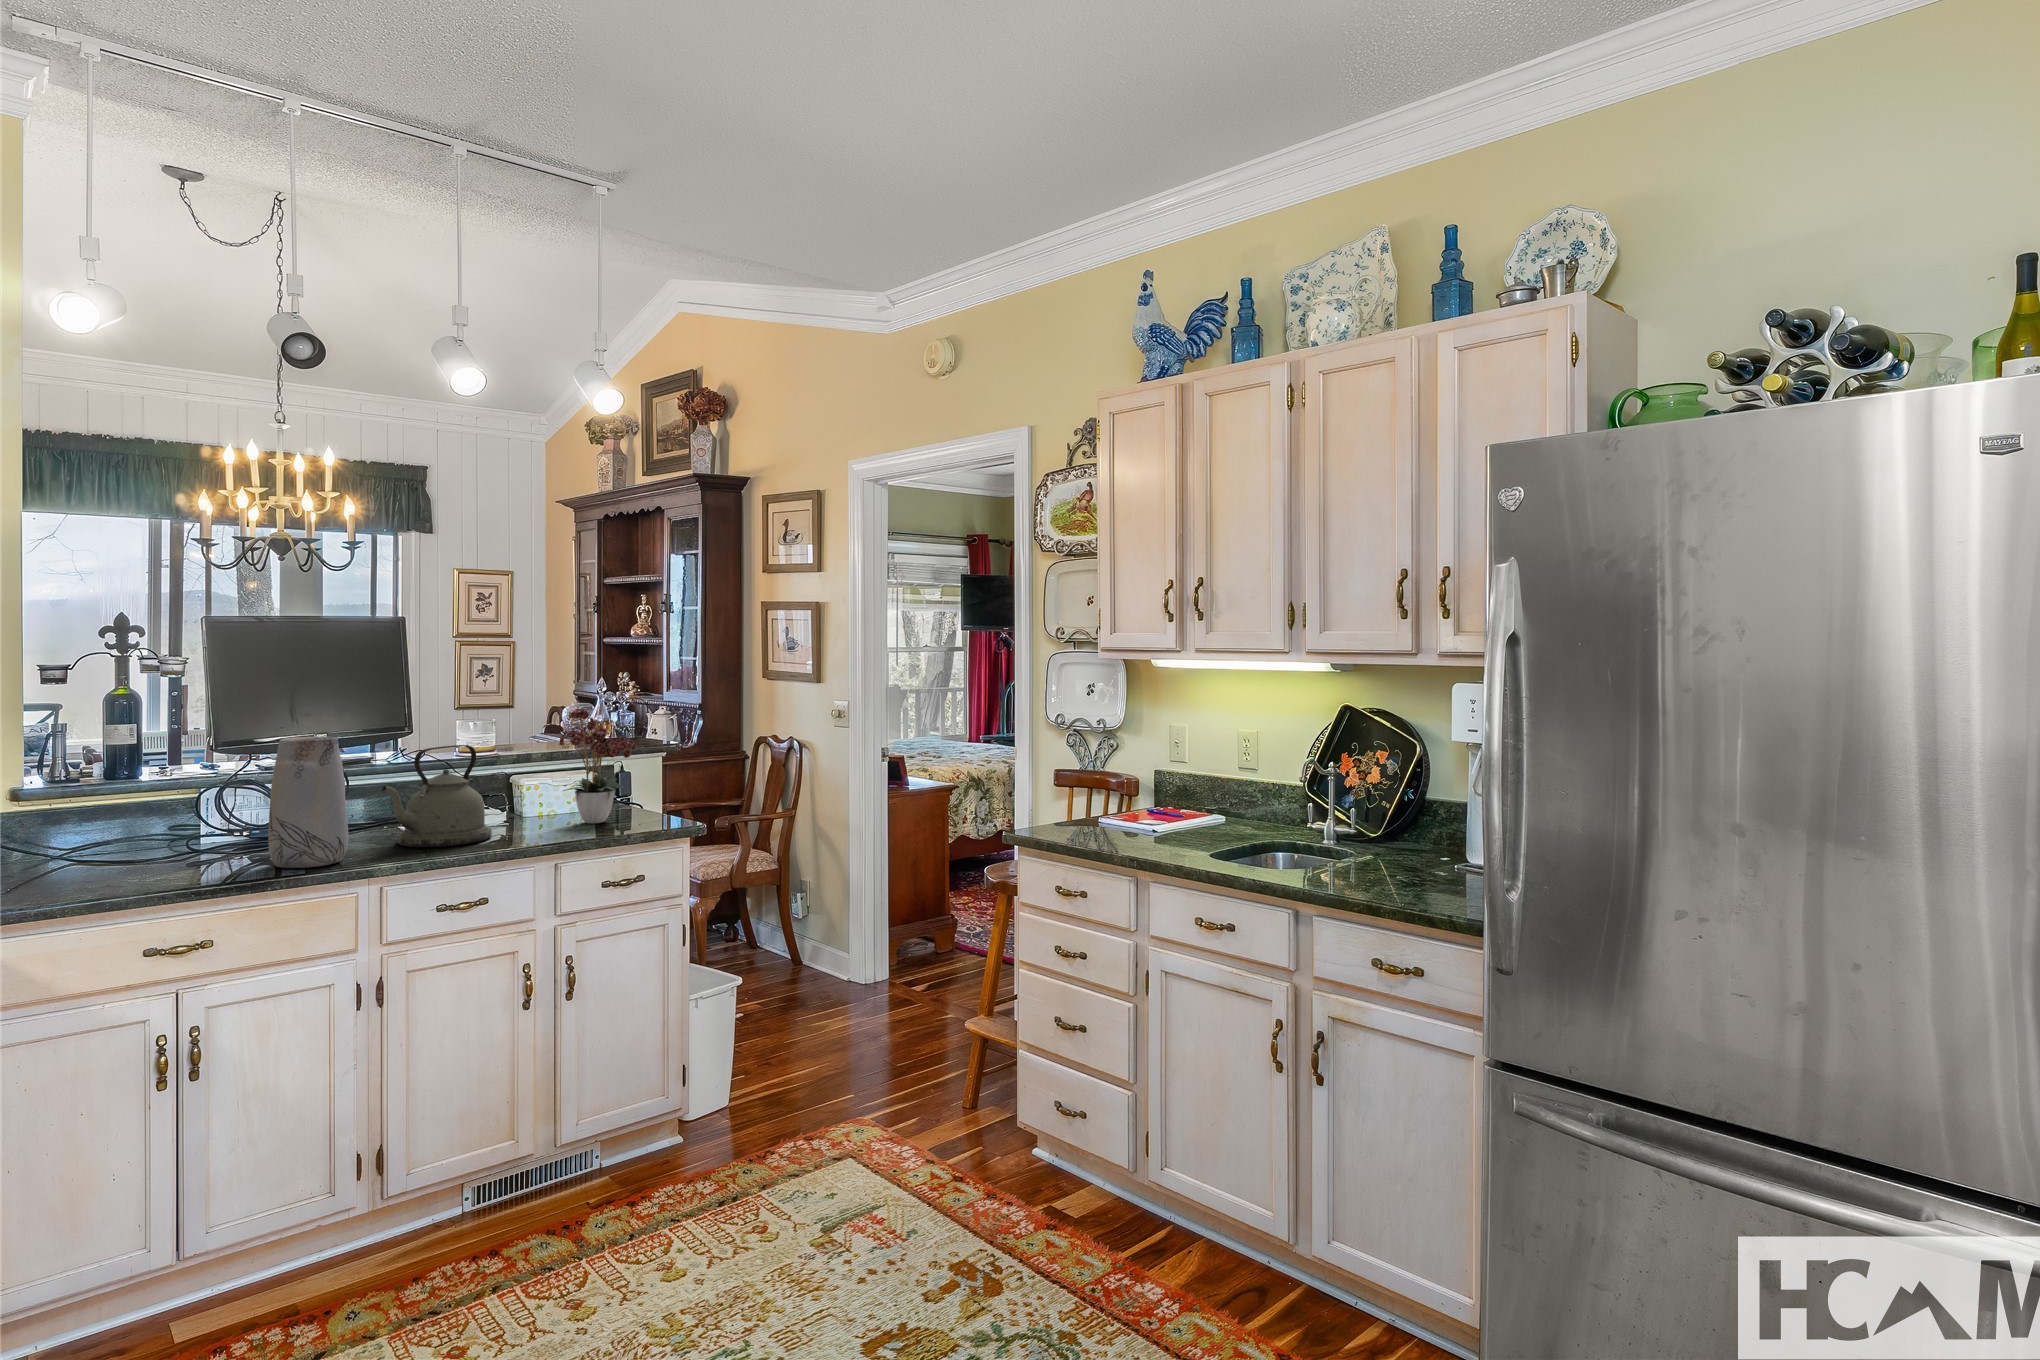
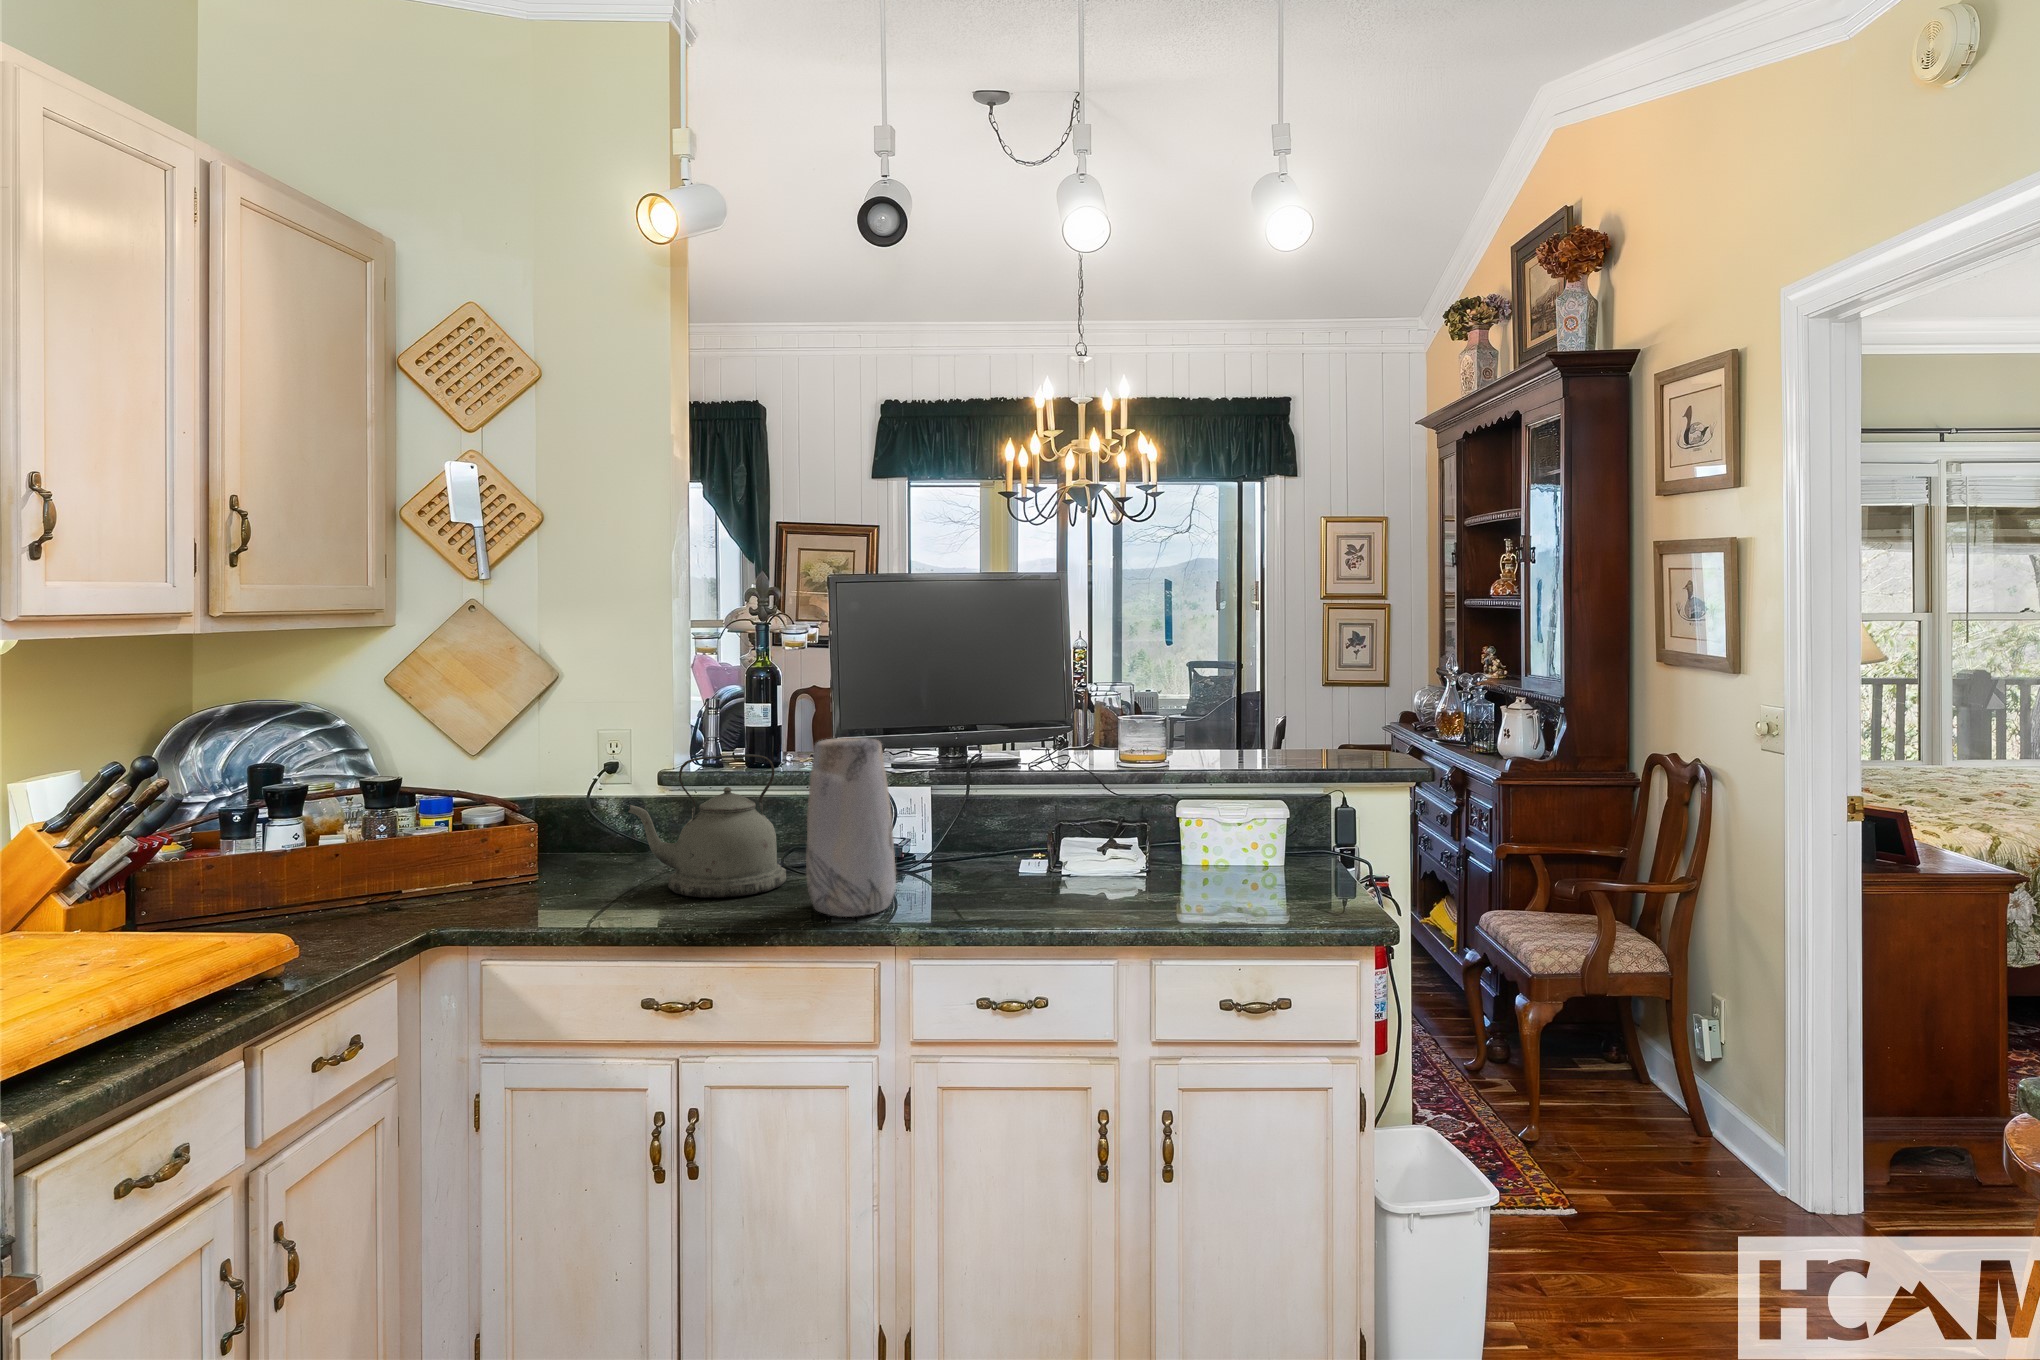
flower arrangement: present [559,708,637,823] -> none [1188,704,1320,896]
kettle: present [383,745,492,847] -> present [628,754,786,898]

